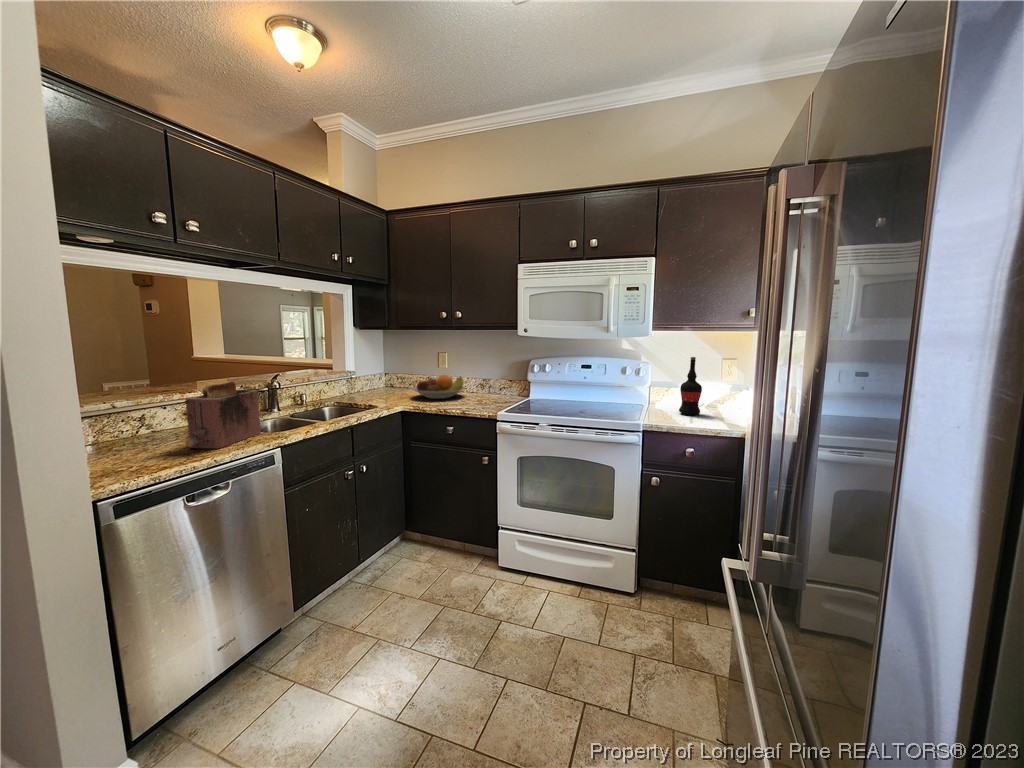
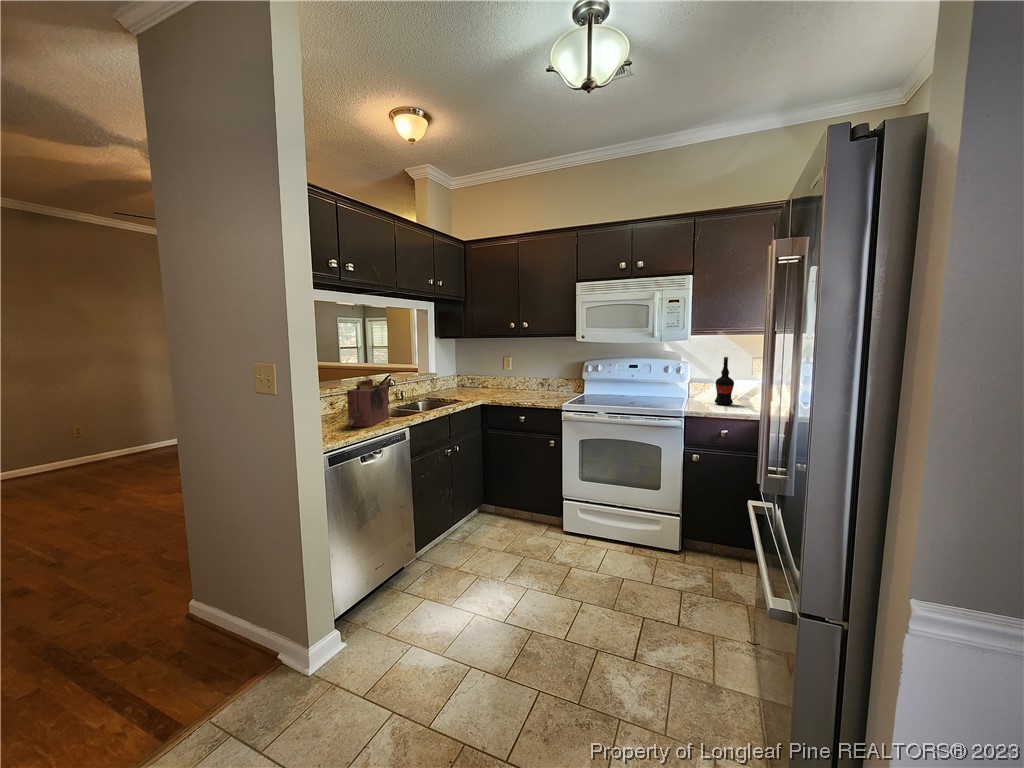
fruit bowl: present [412,375,465,399] -> none [485,376,528,395]

